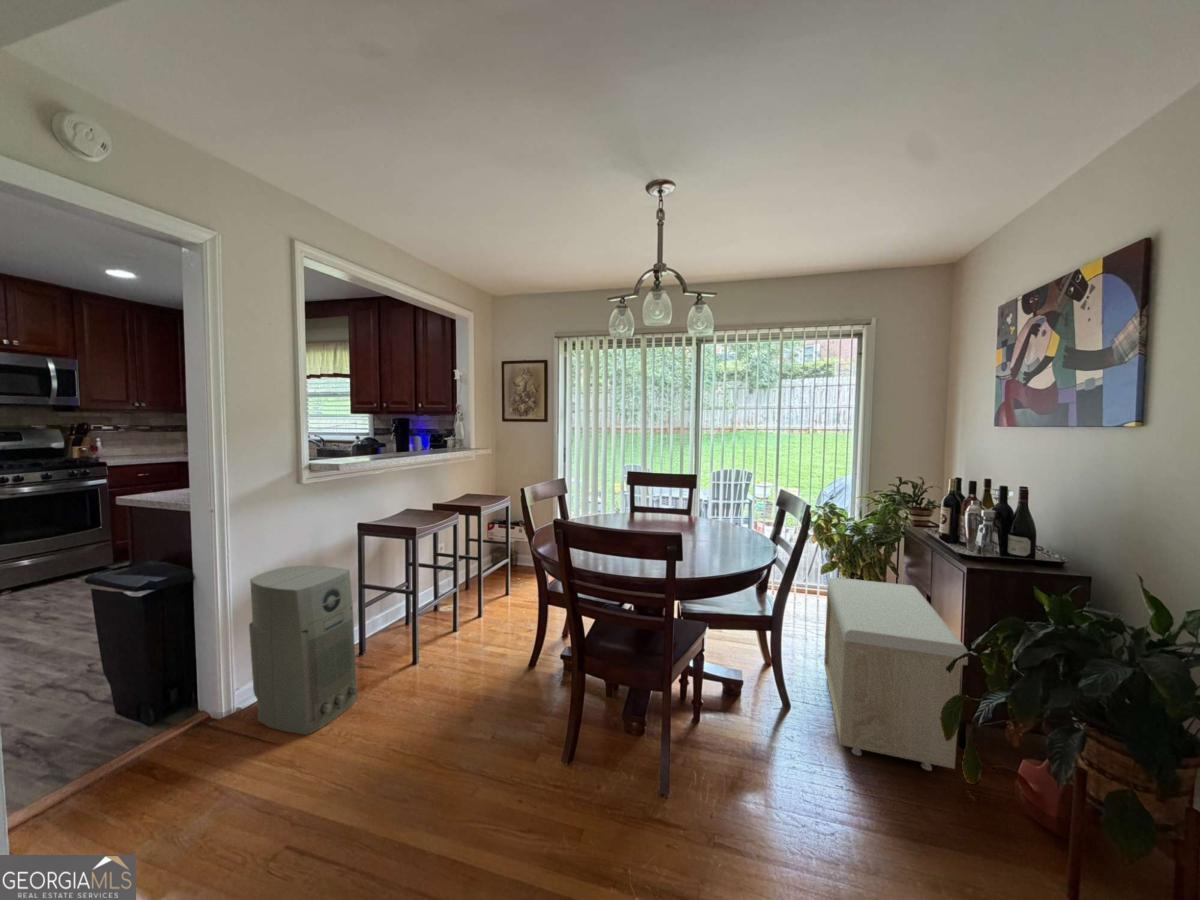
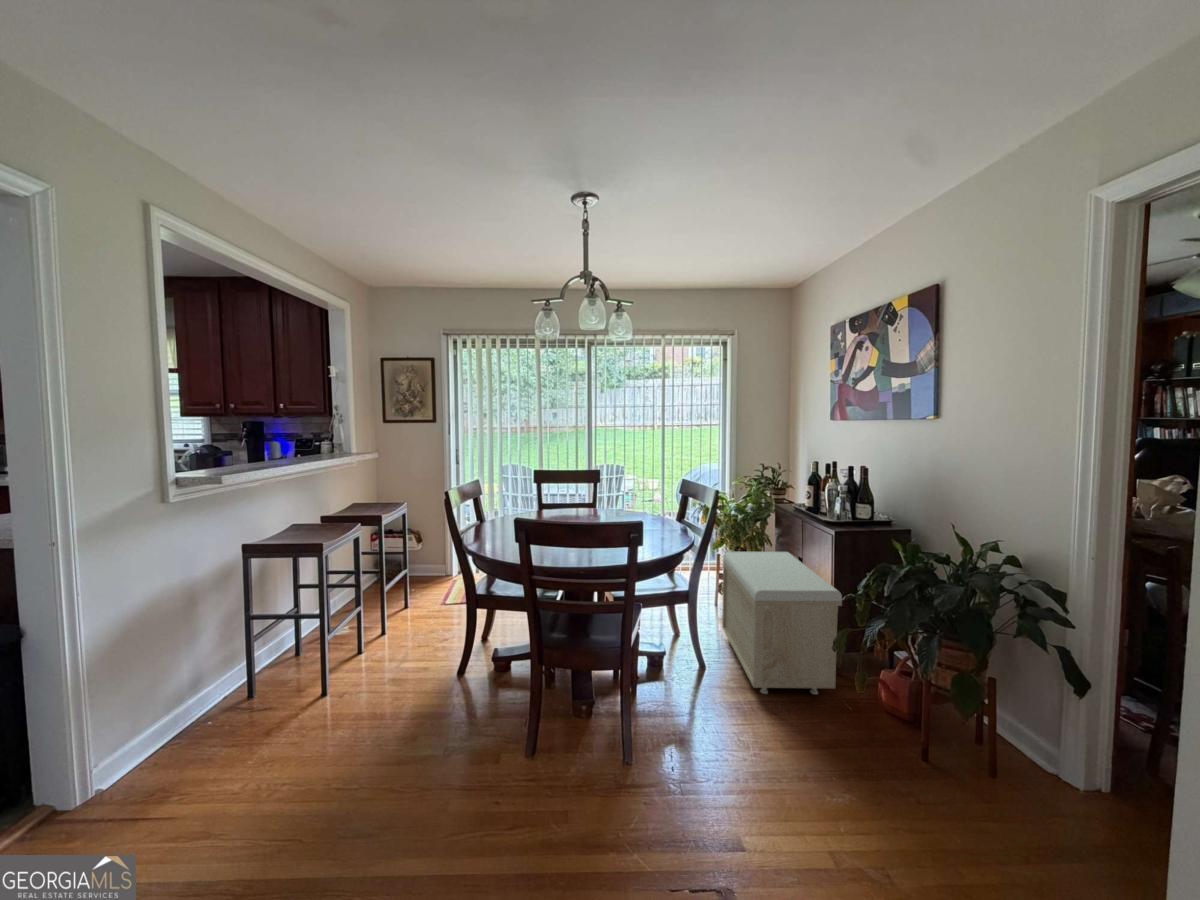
air purifier: present [249,565,359,735] -> none [121,595,272,794]

